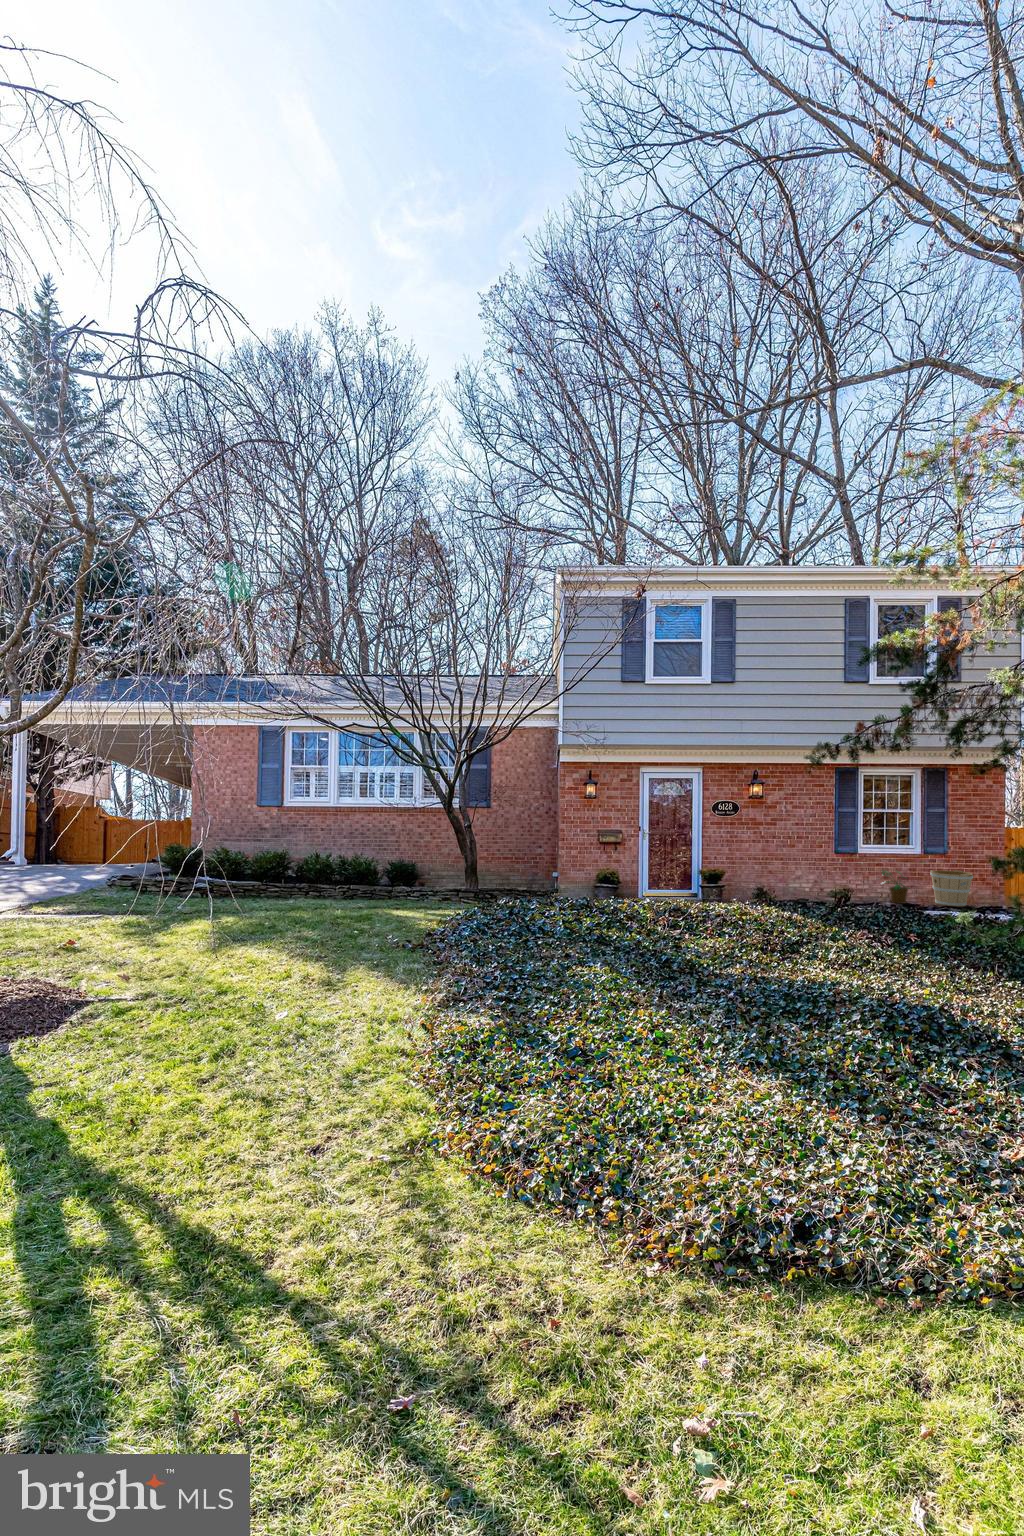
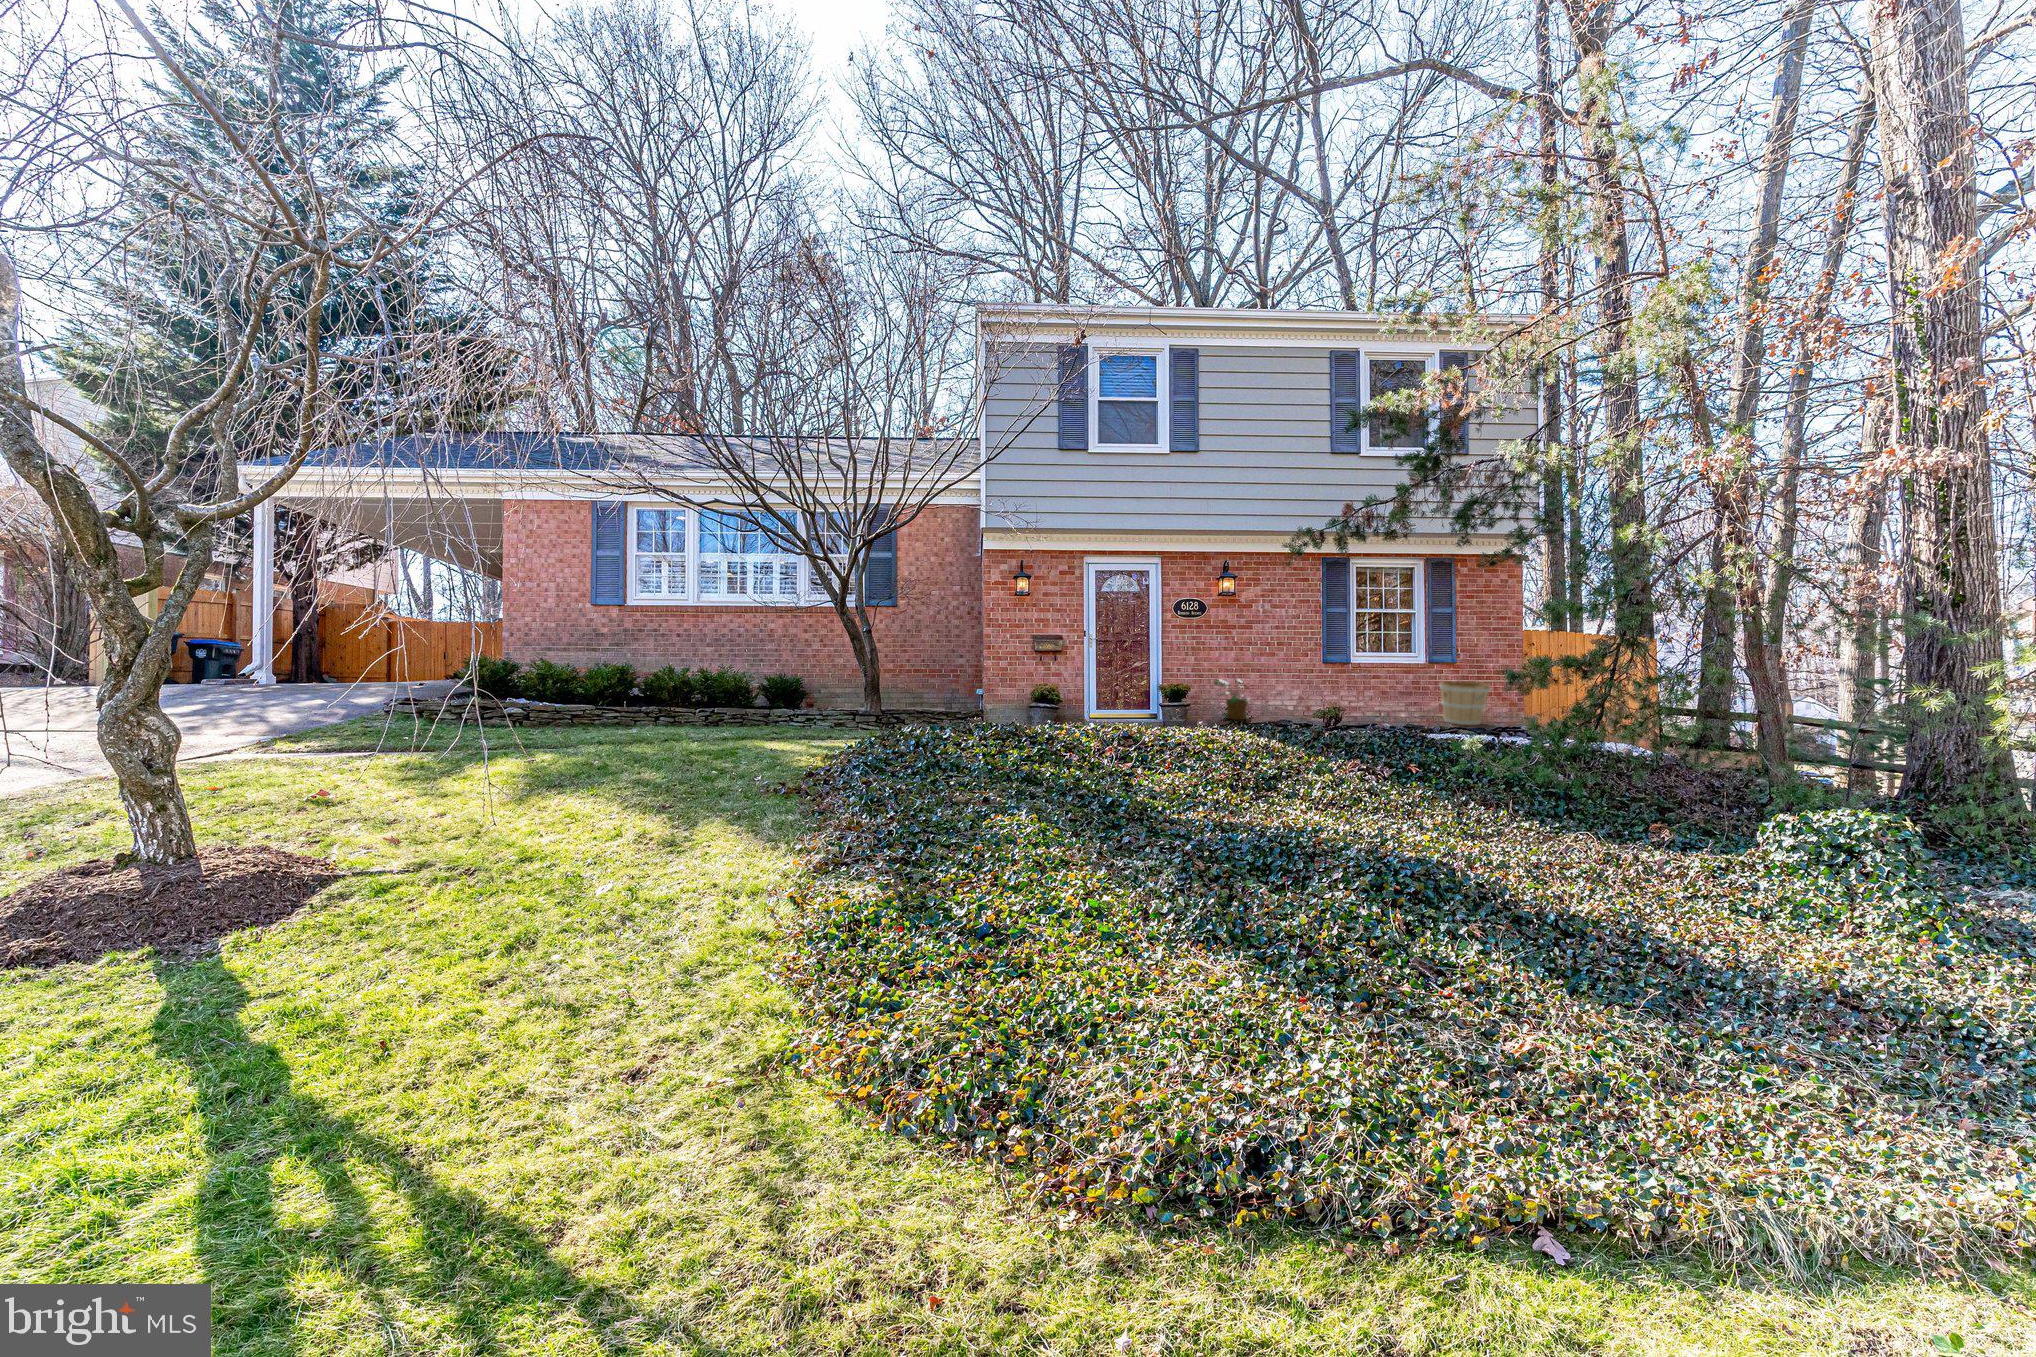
potted plant: present [882,870,910,904] -> present [1214,679,1248,720]

